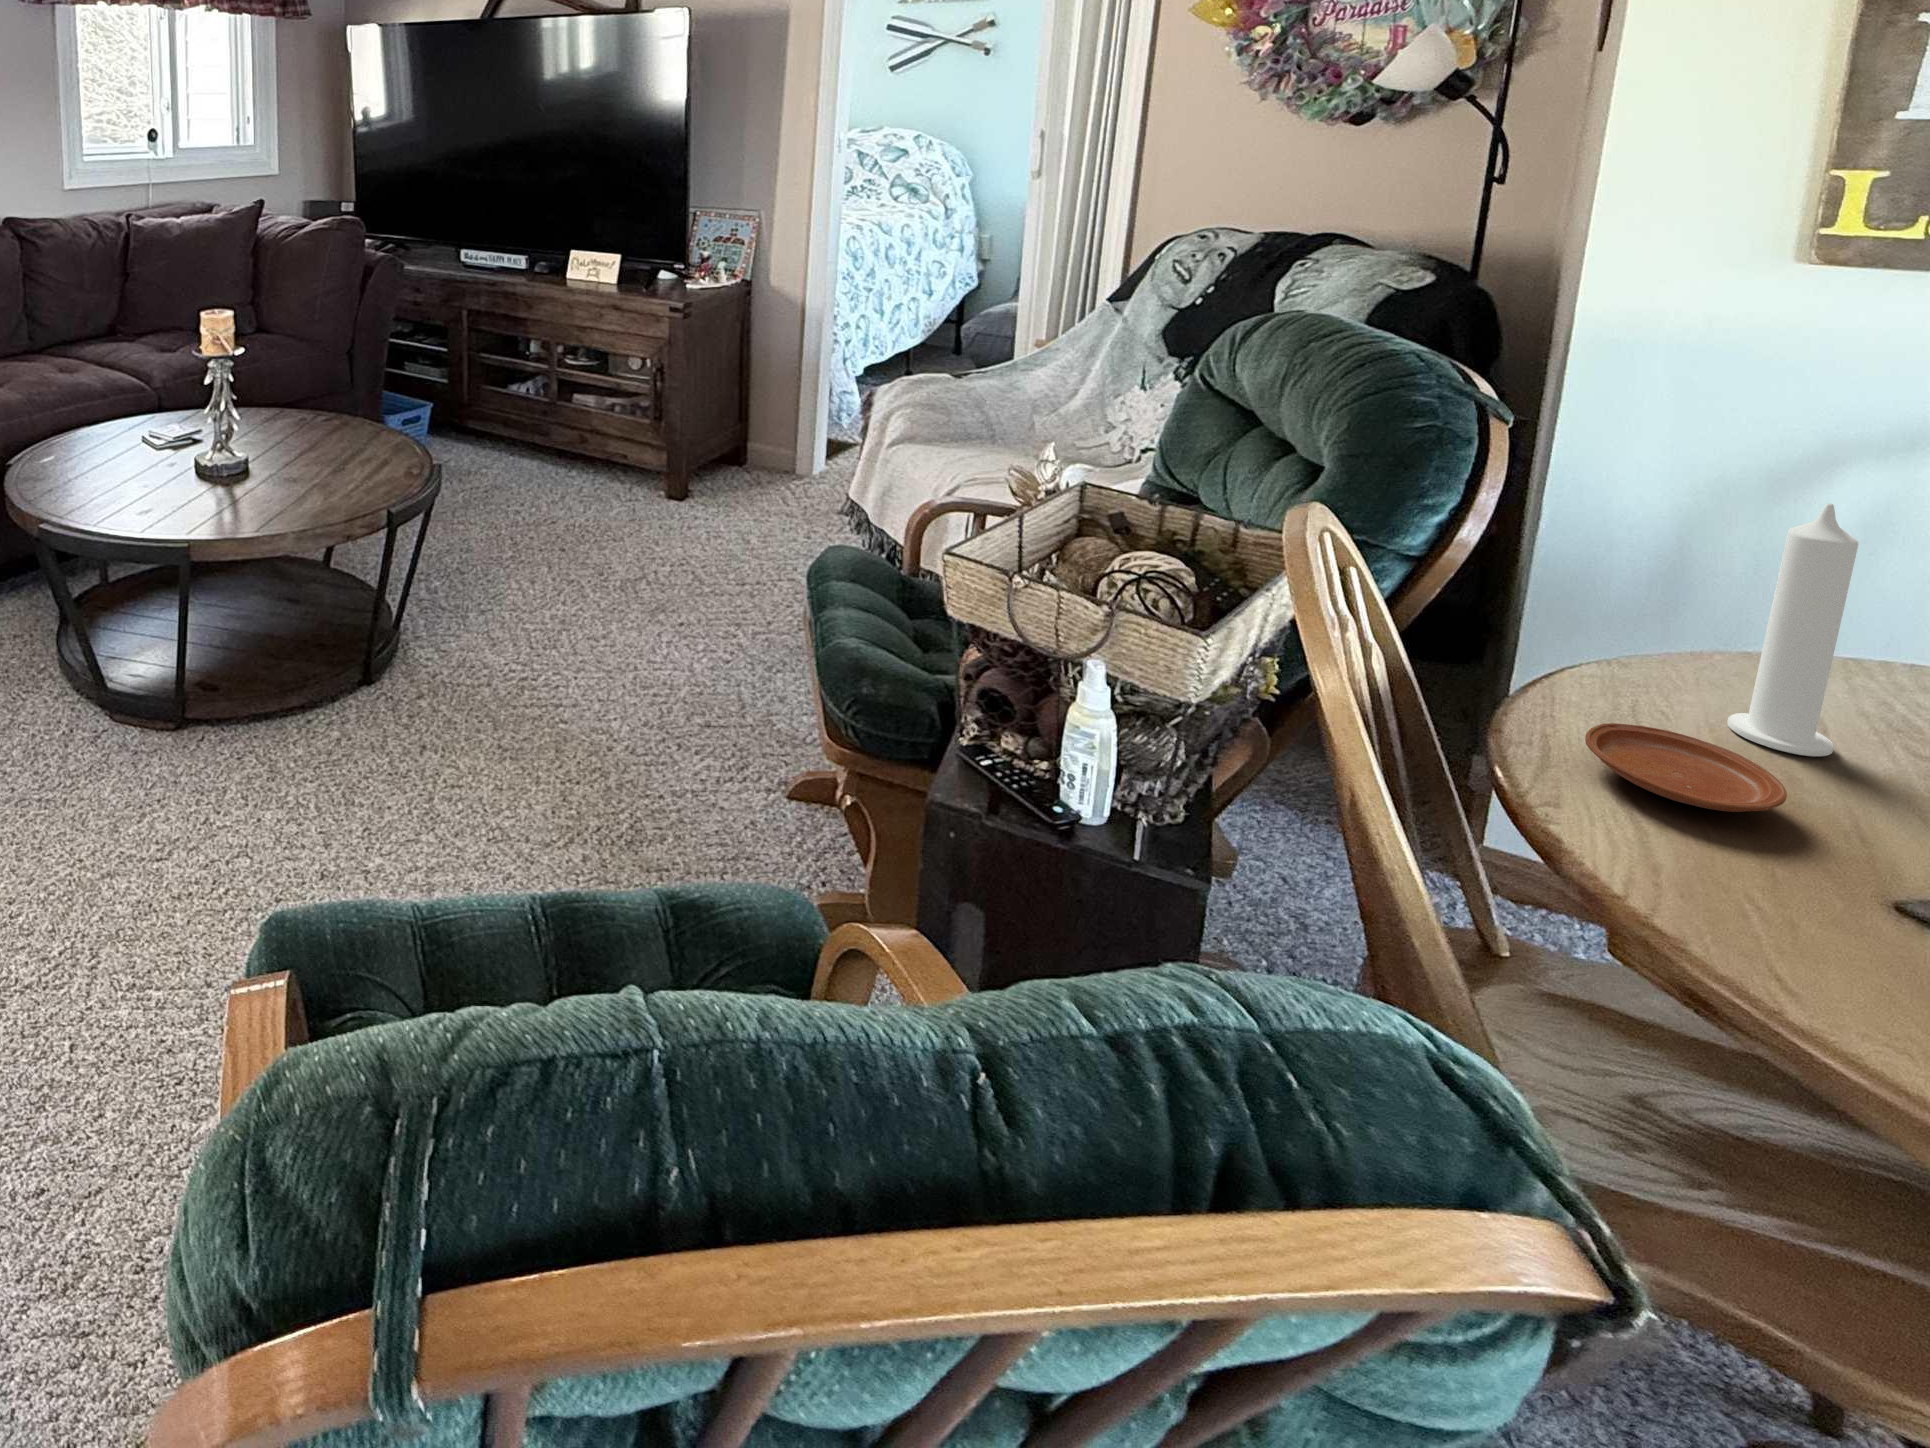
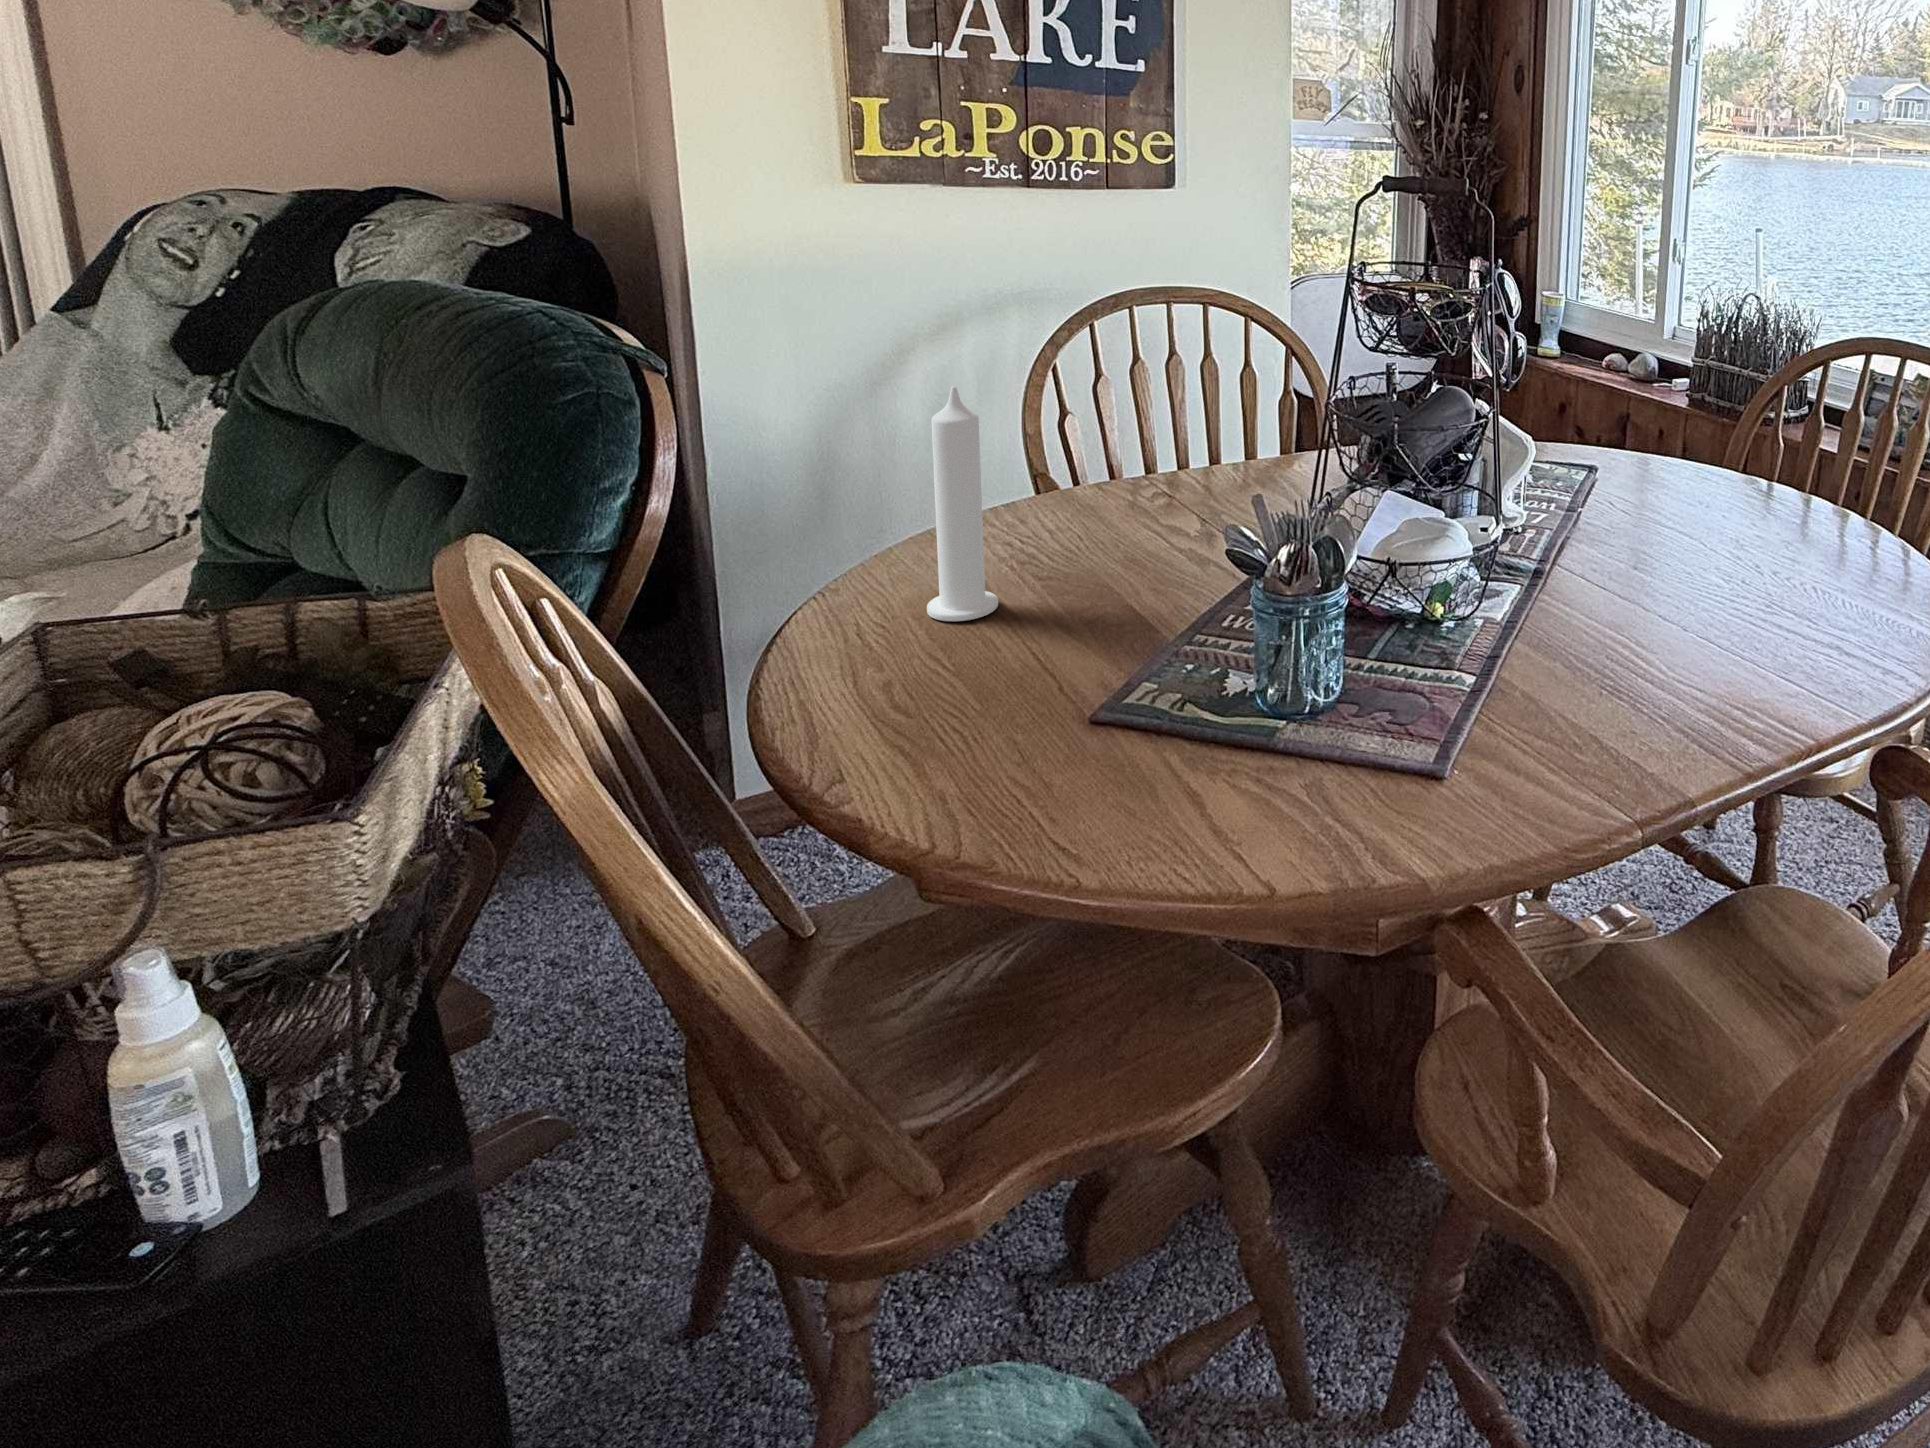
plate: present [1585,723,1787,812] -> none [839,642,997,717]

